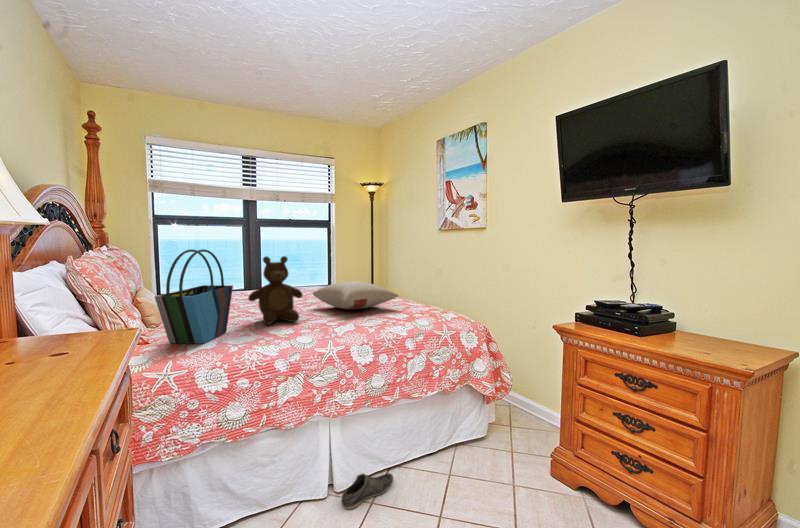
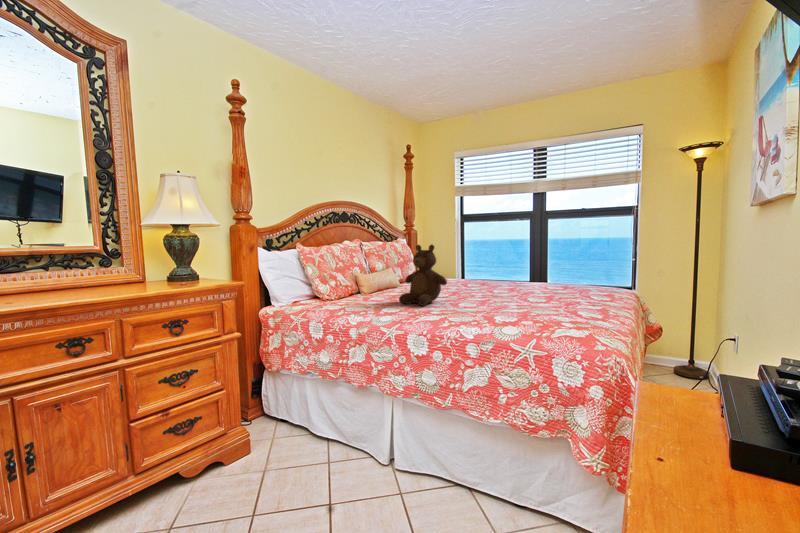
tote bag: present [155,249,233,343] -> none [316,238,383,306]
pillow: present [313,281,399,310] -> none [470,275,555,307]
shoe: present [342,473,394,509] -> none [381,463,442,497]

